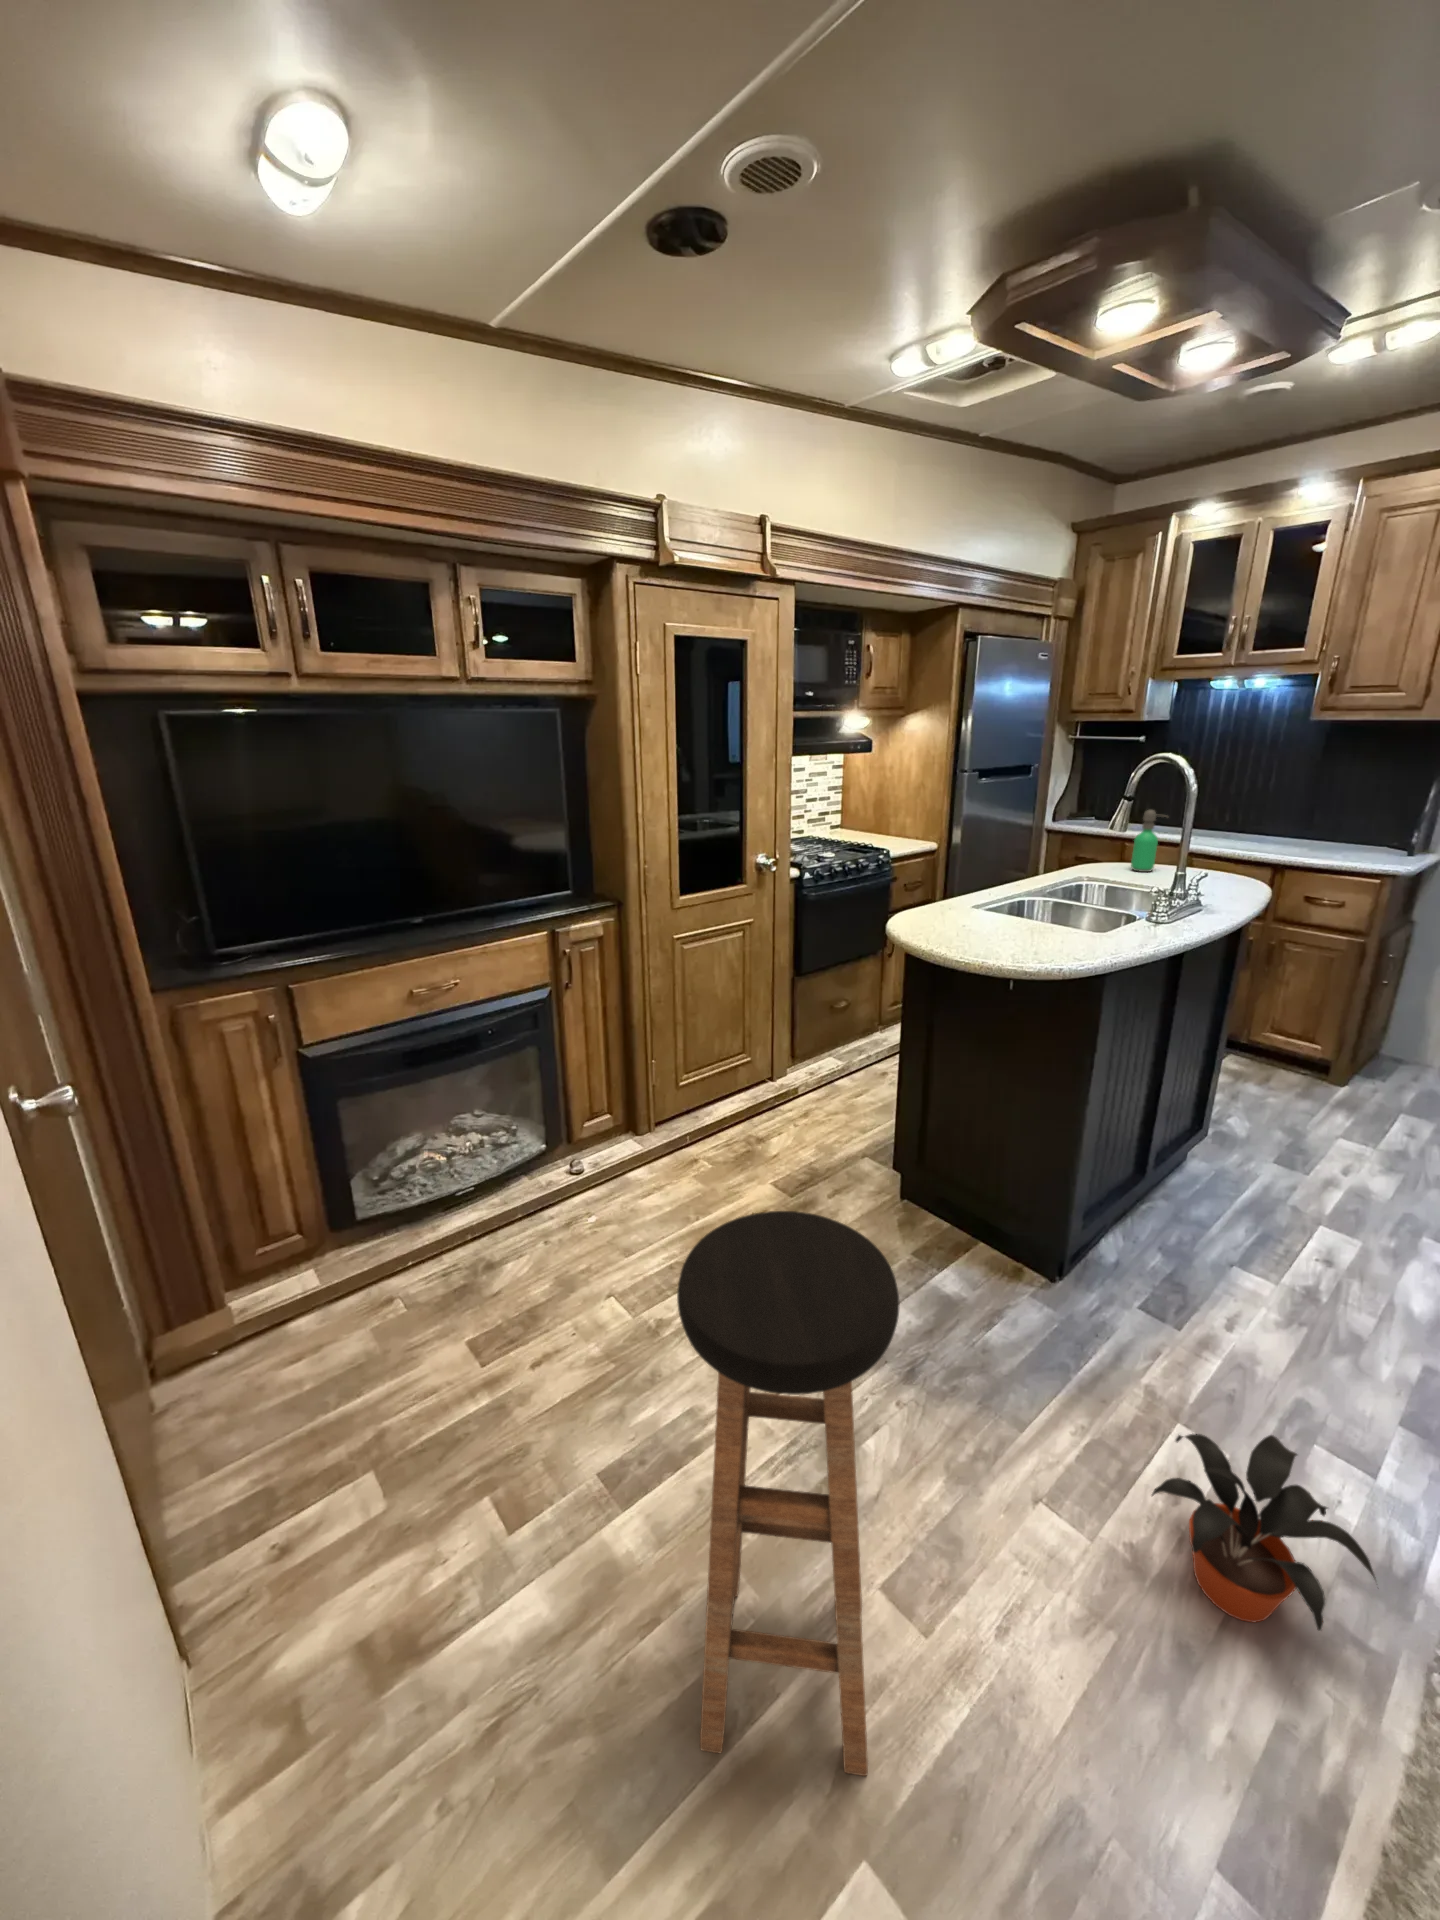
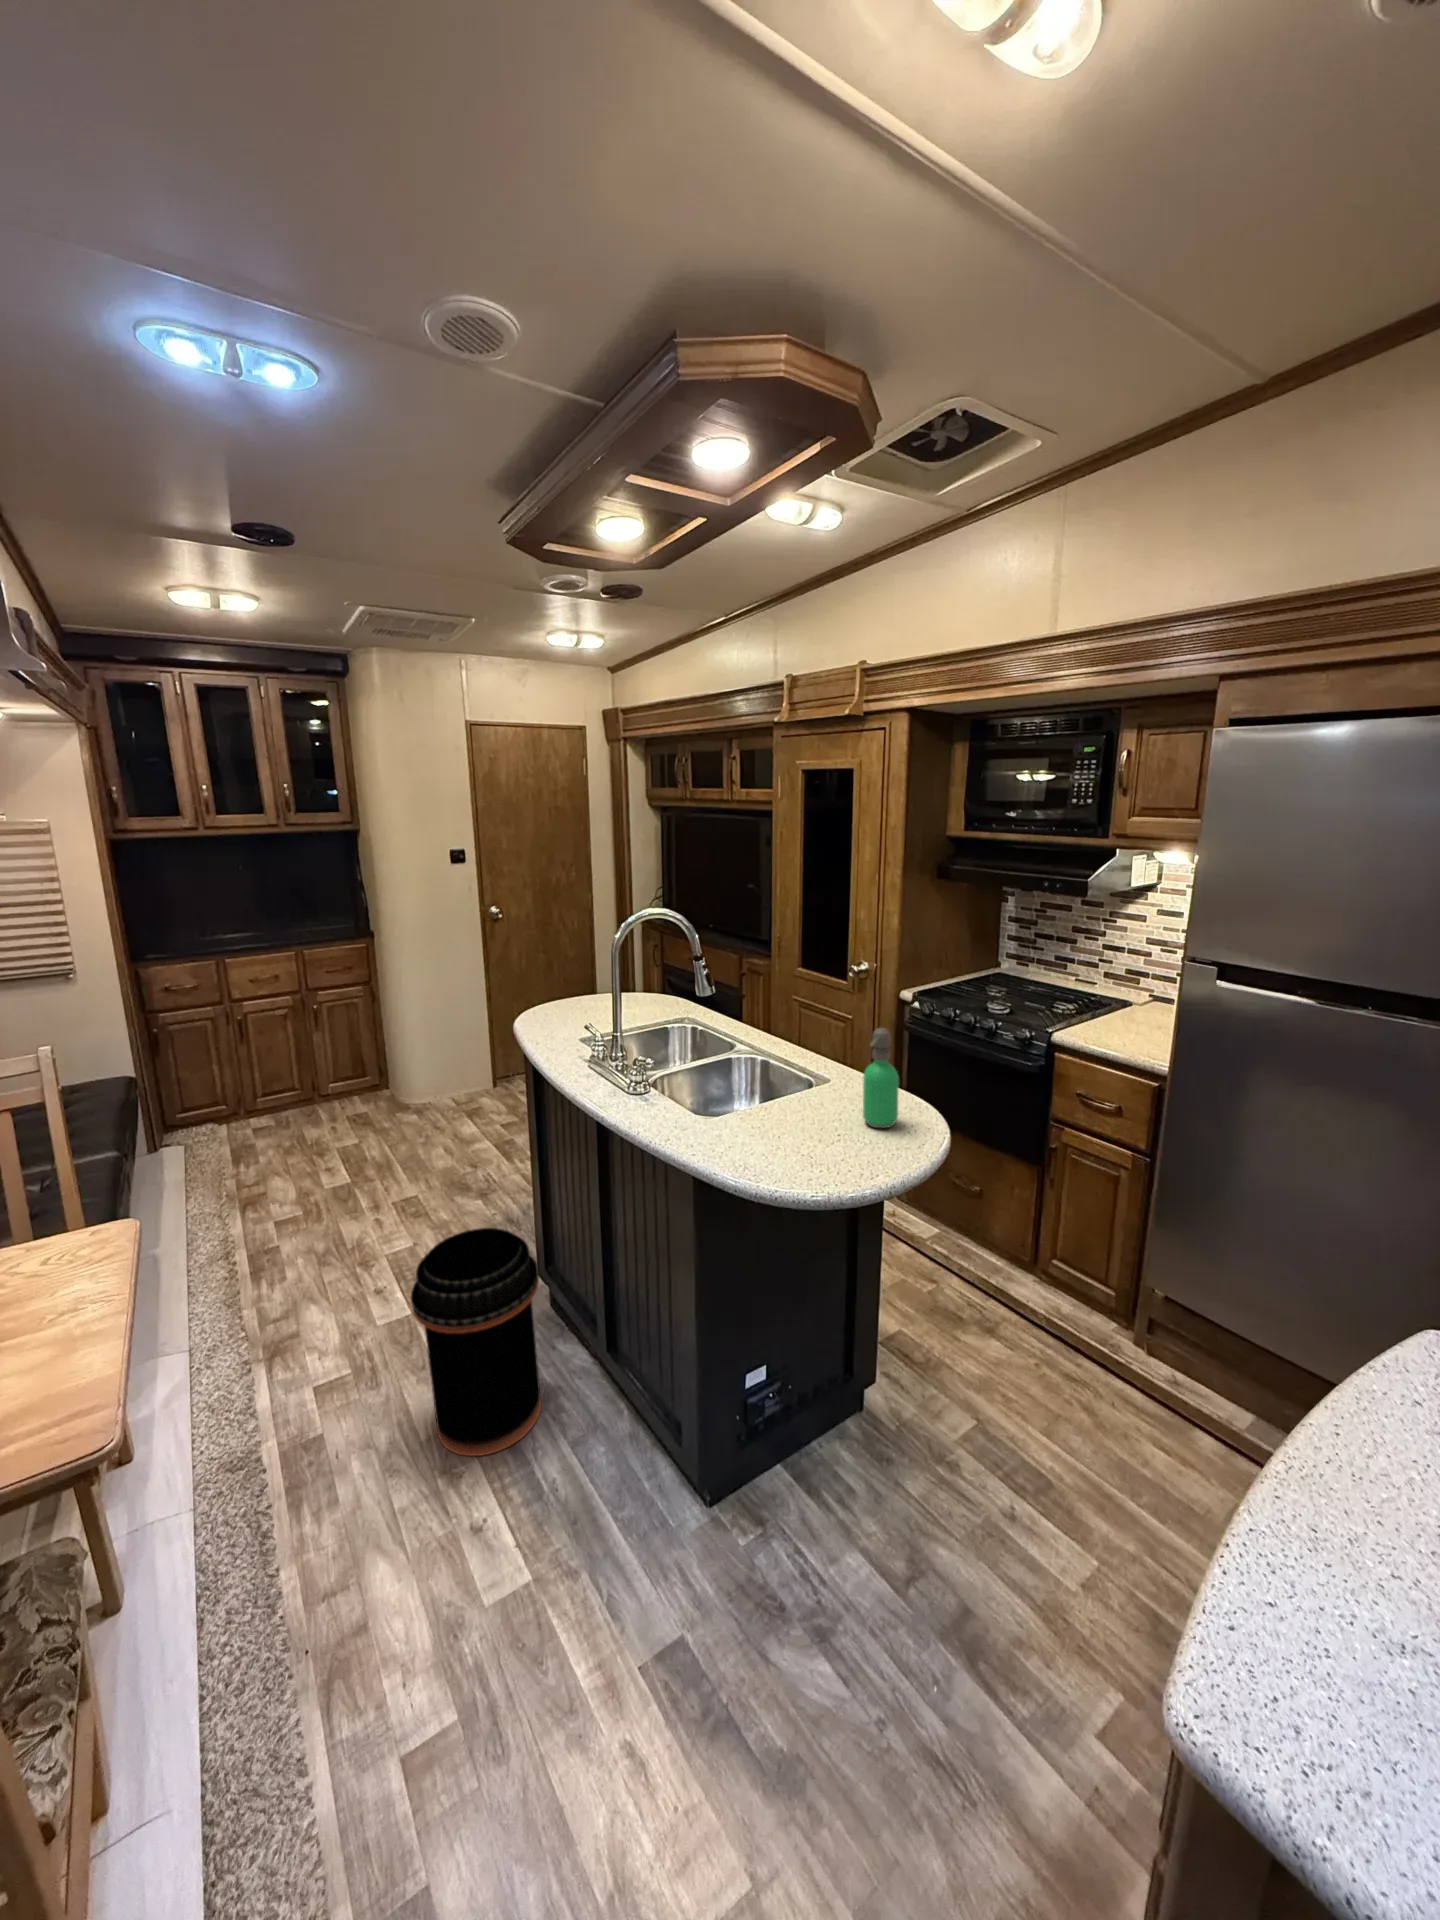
trash can: none [1178,1102,1343,1323] -> present [411,1228,541,1456]
bar stool: present [677,1211,899,1776] -> none [354,997,452,1190]
potted plant: present [1152,1434,1376,1631] -> none [268,1210,375,1302]

